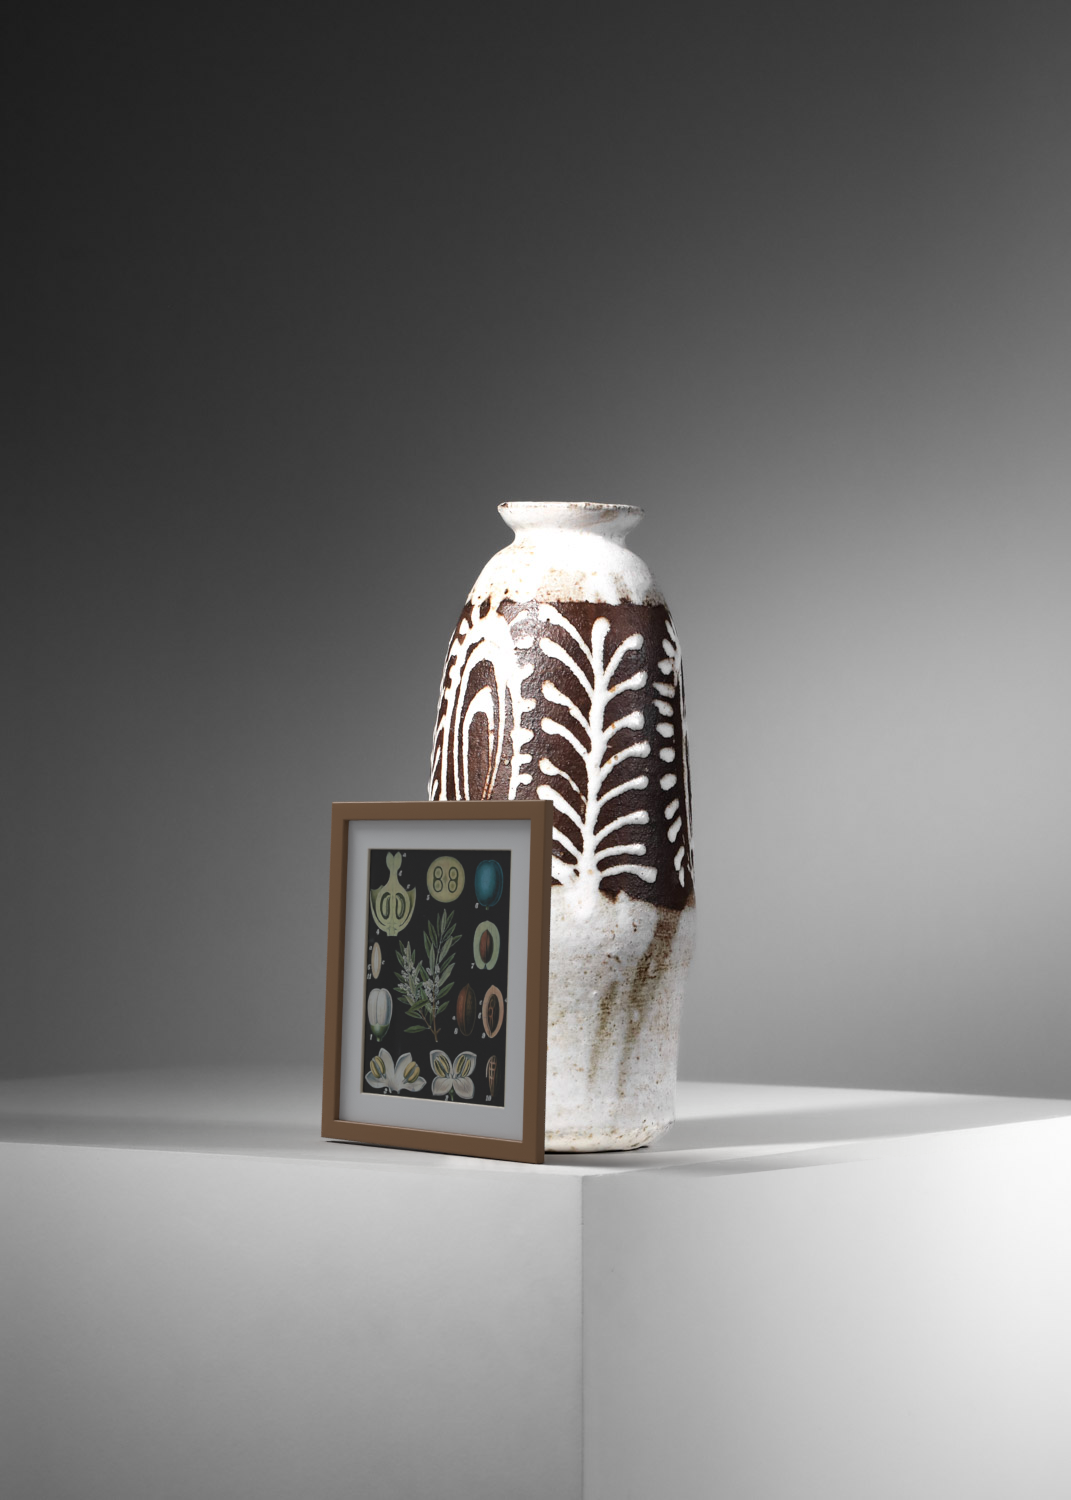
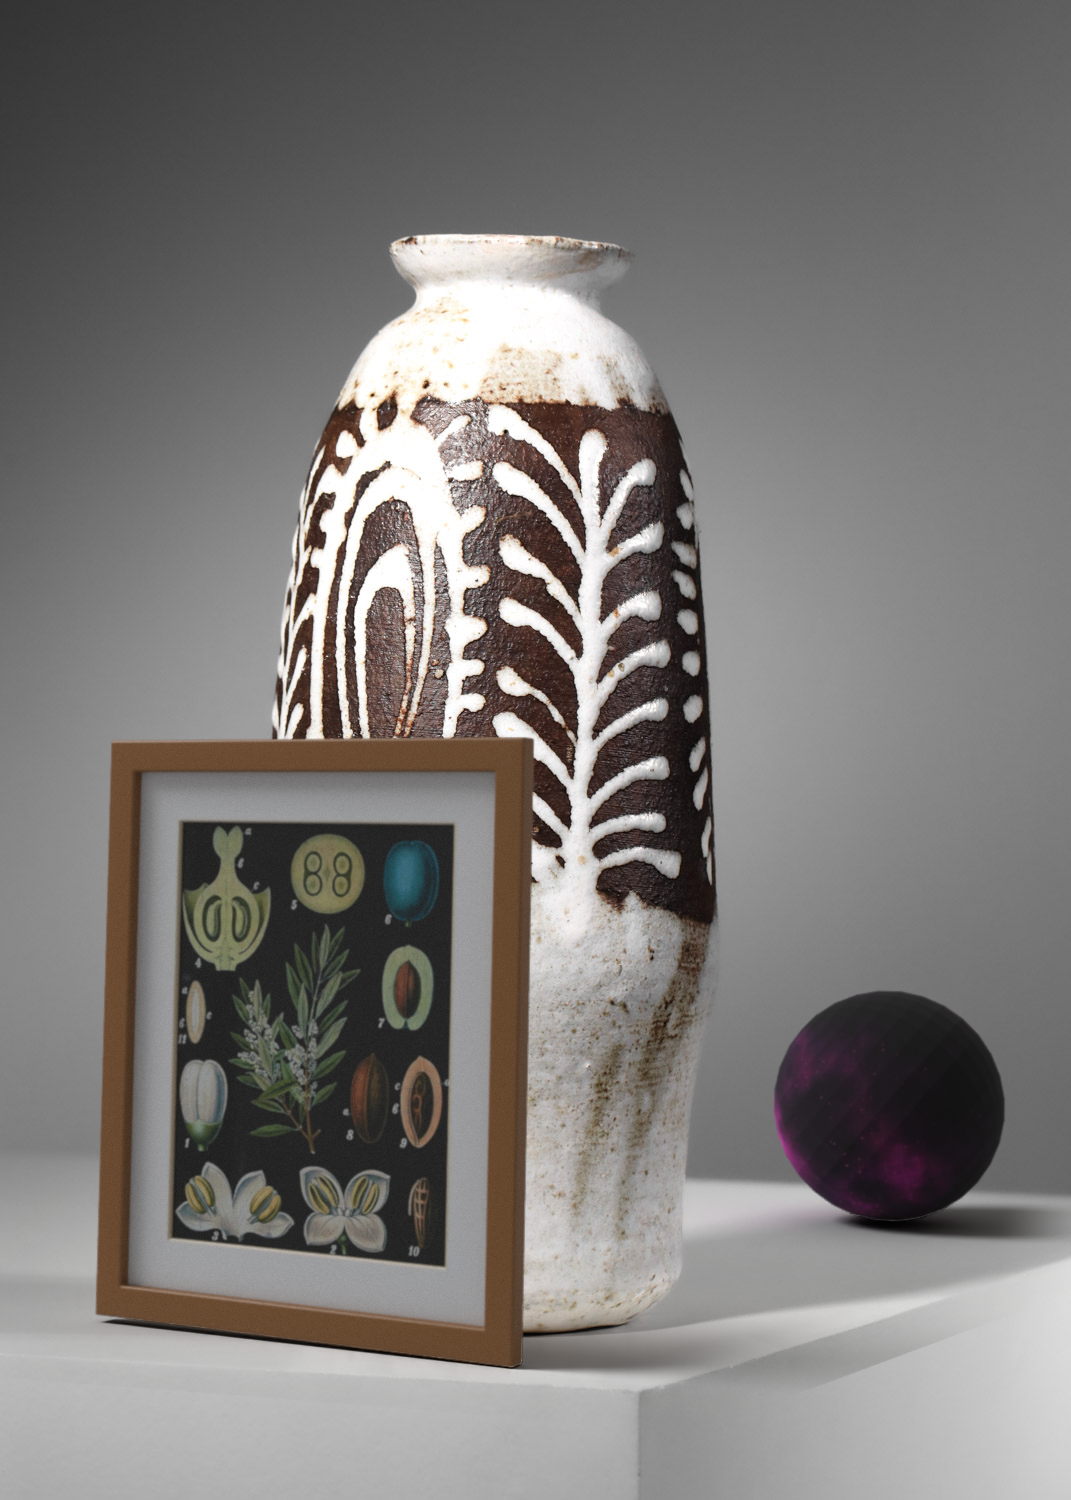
decorative orb: none [799,967,954,1121] -> present [774,991,1005,1222]

